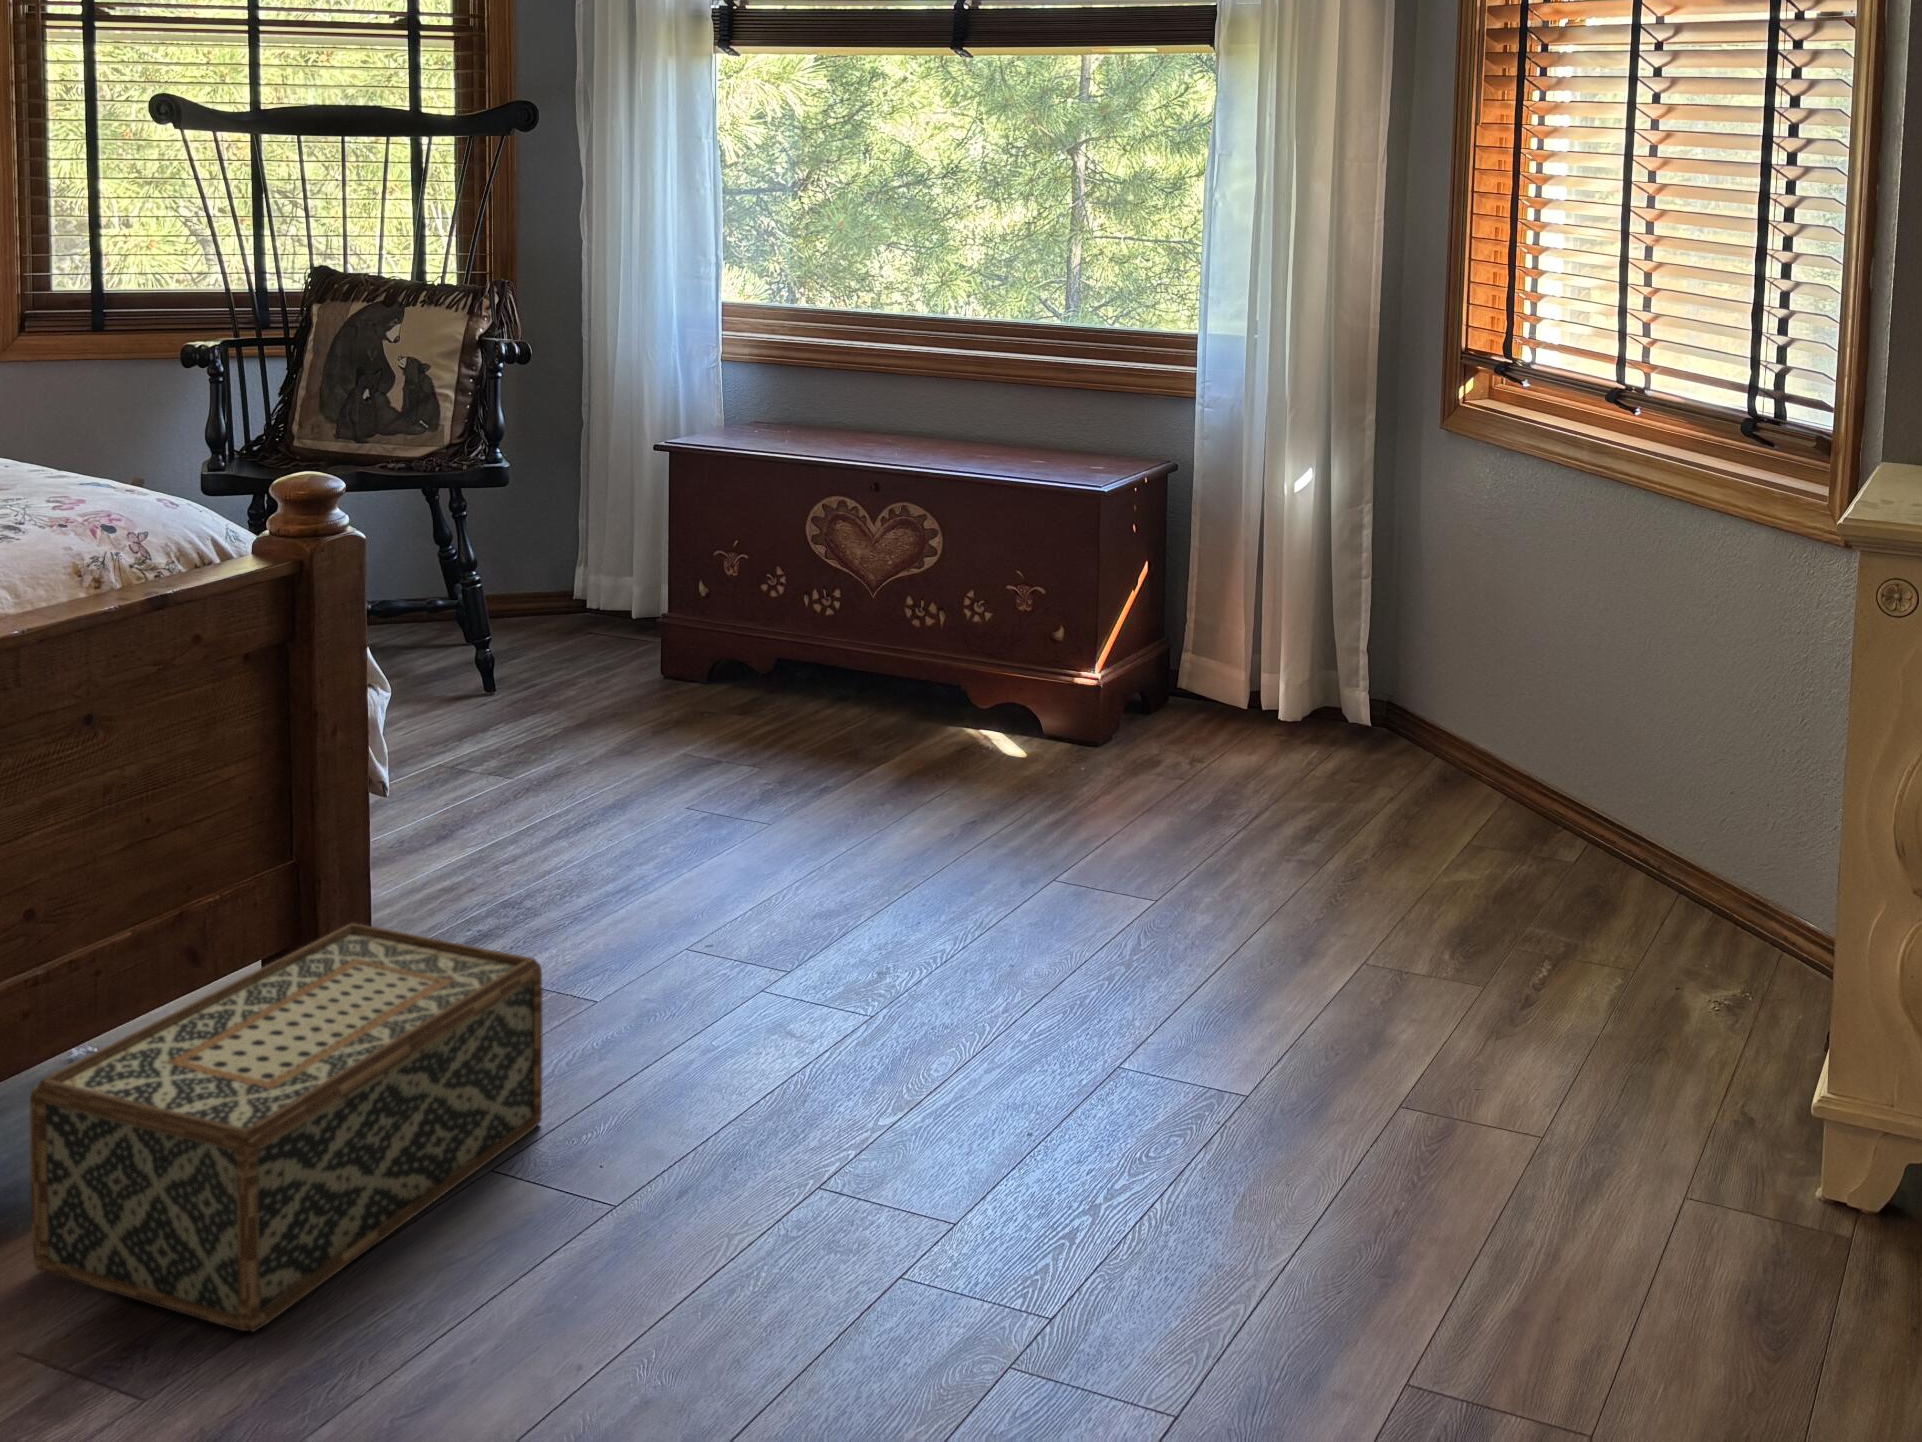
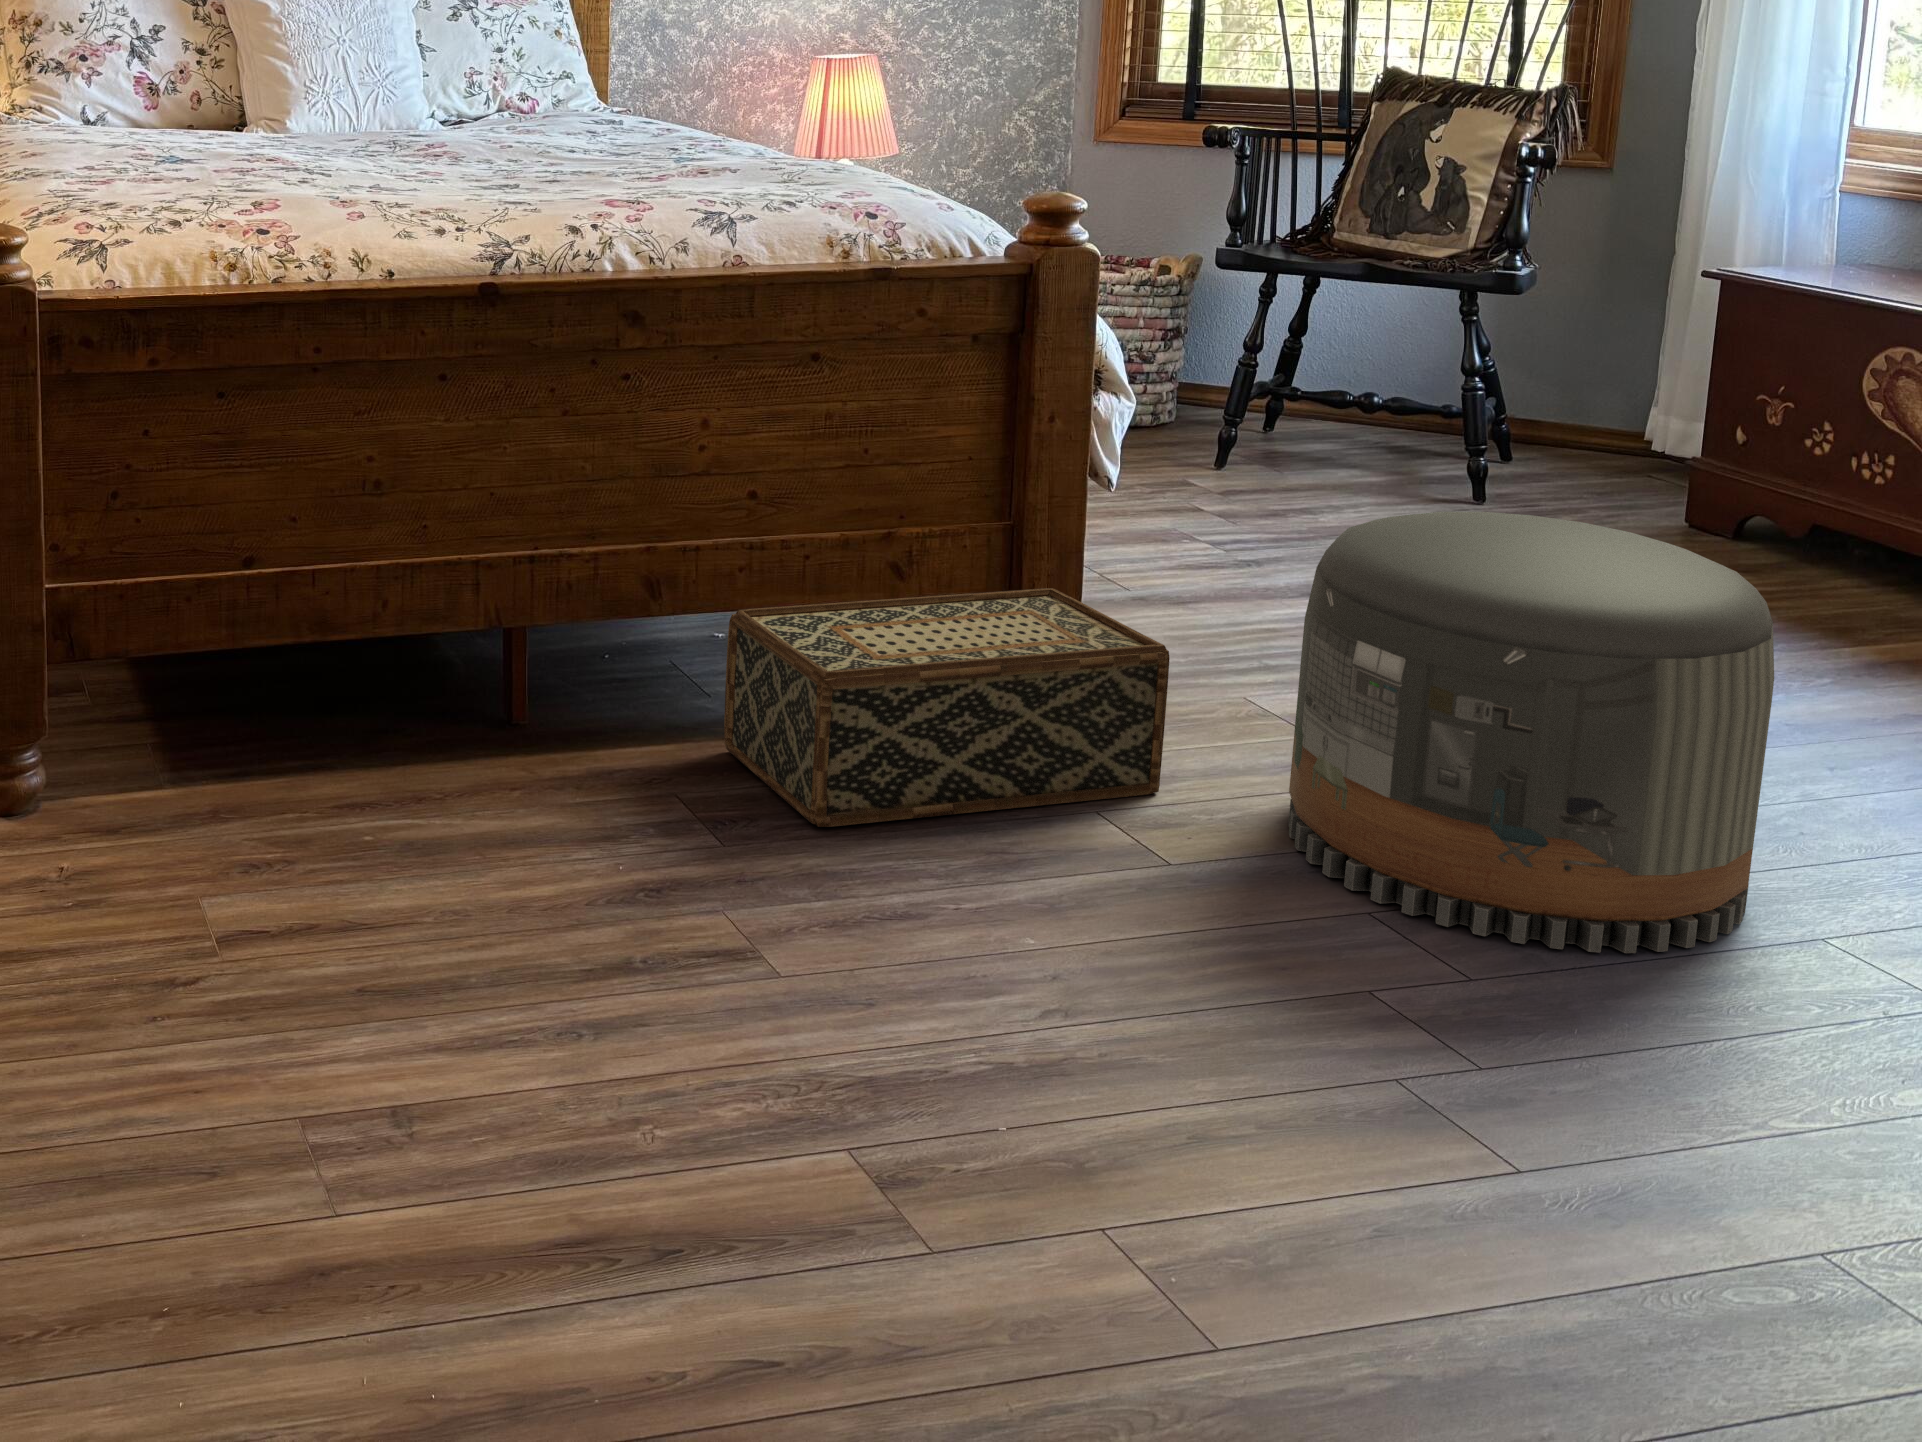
pouf: none [668,724,1080,1167] -> present [1288,512,1774,953]

